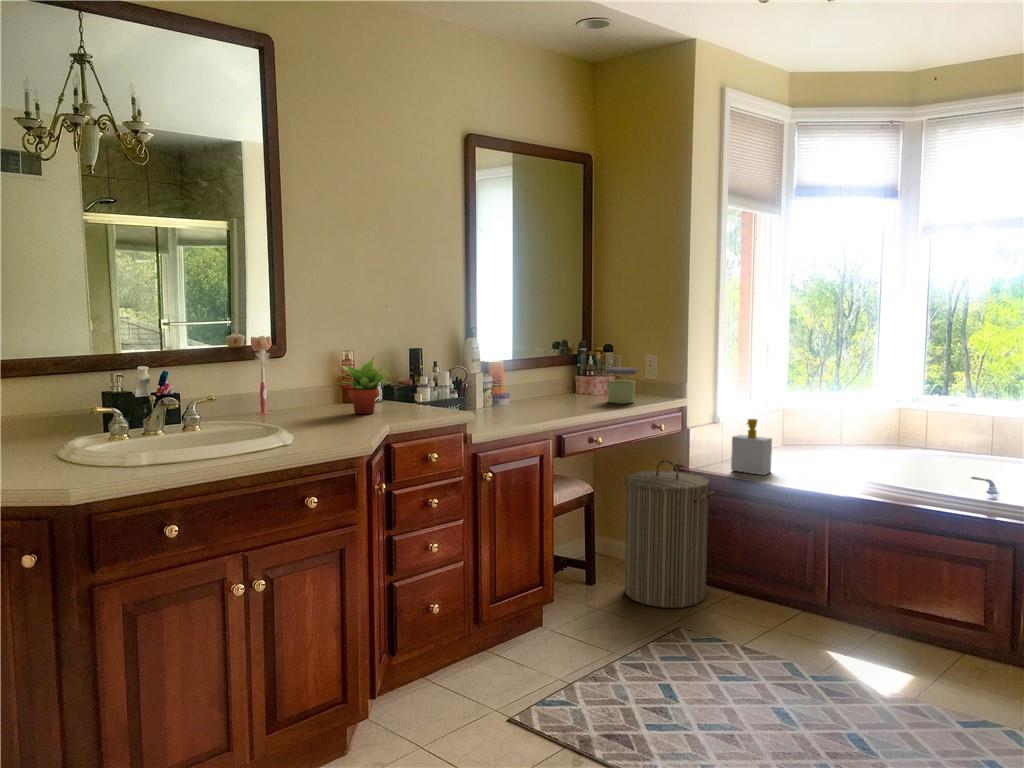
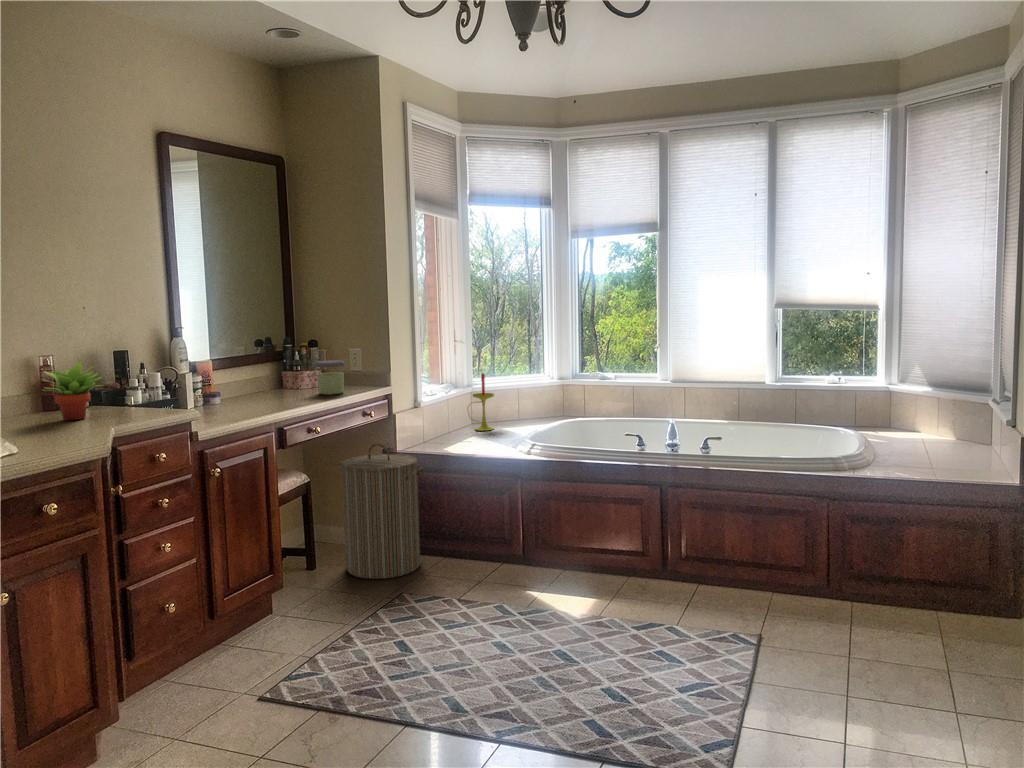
candle: none [775,389,809,456] -> present [467,374,494,431]
soap bottle: present [731,419,772,475] -> none [433,400,468,449]

